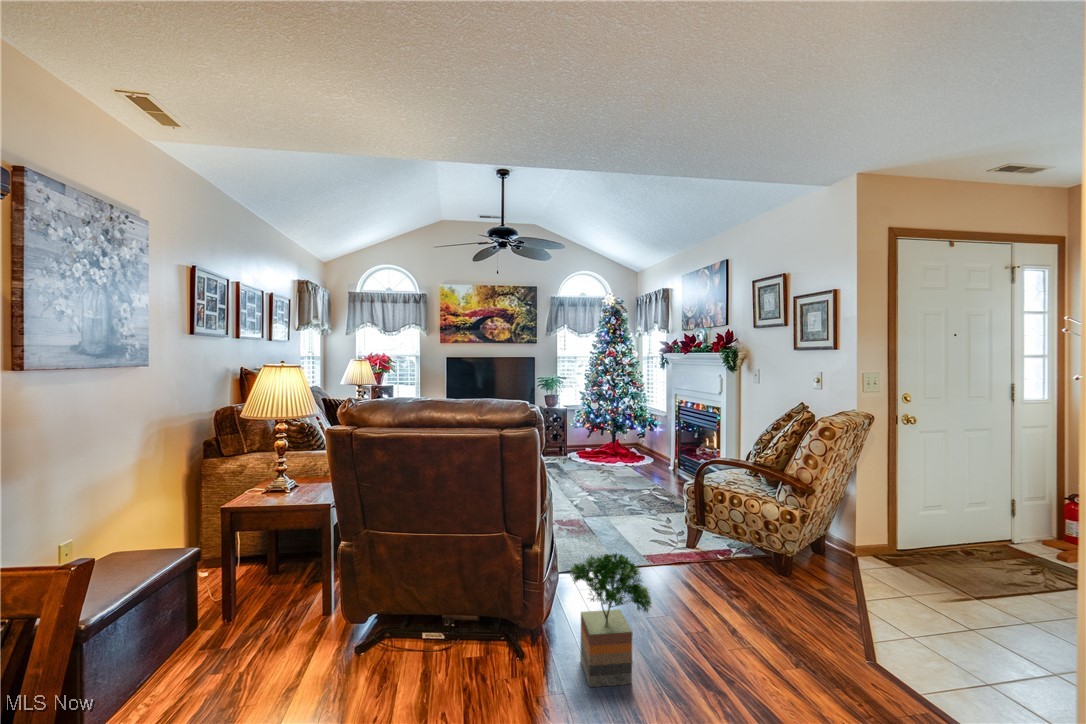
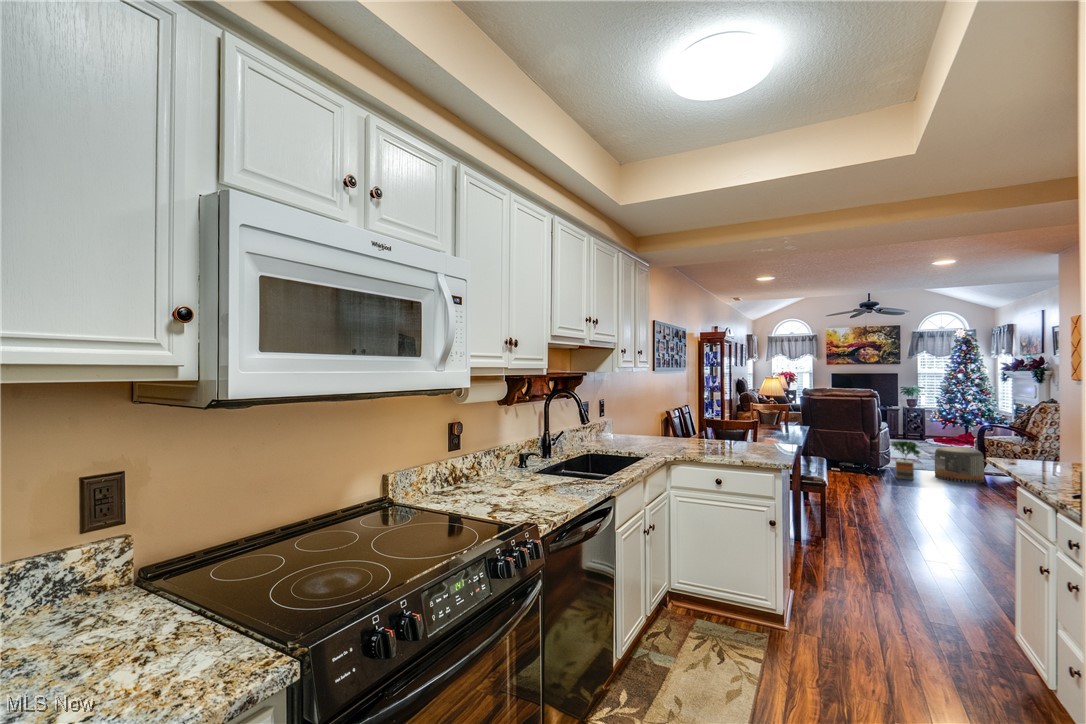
pouf: none [655,534,758,651] -> present [935,447,984,483]

